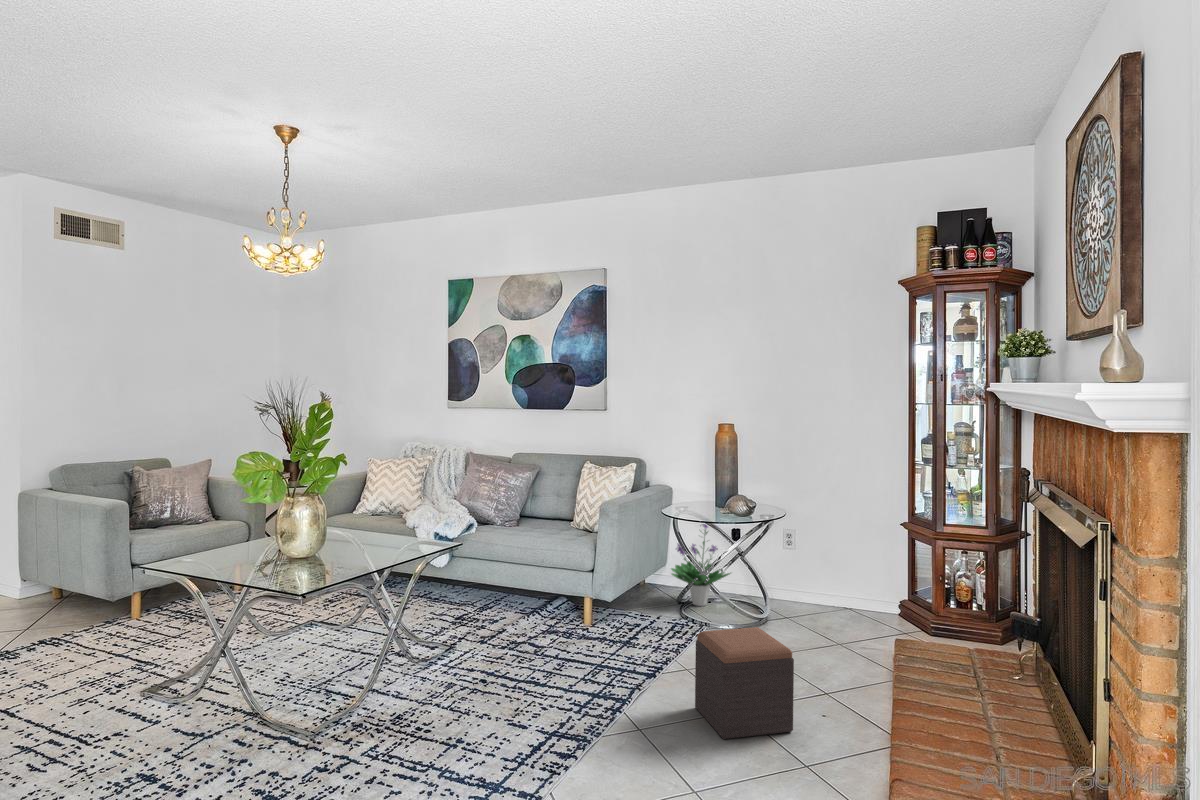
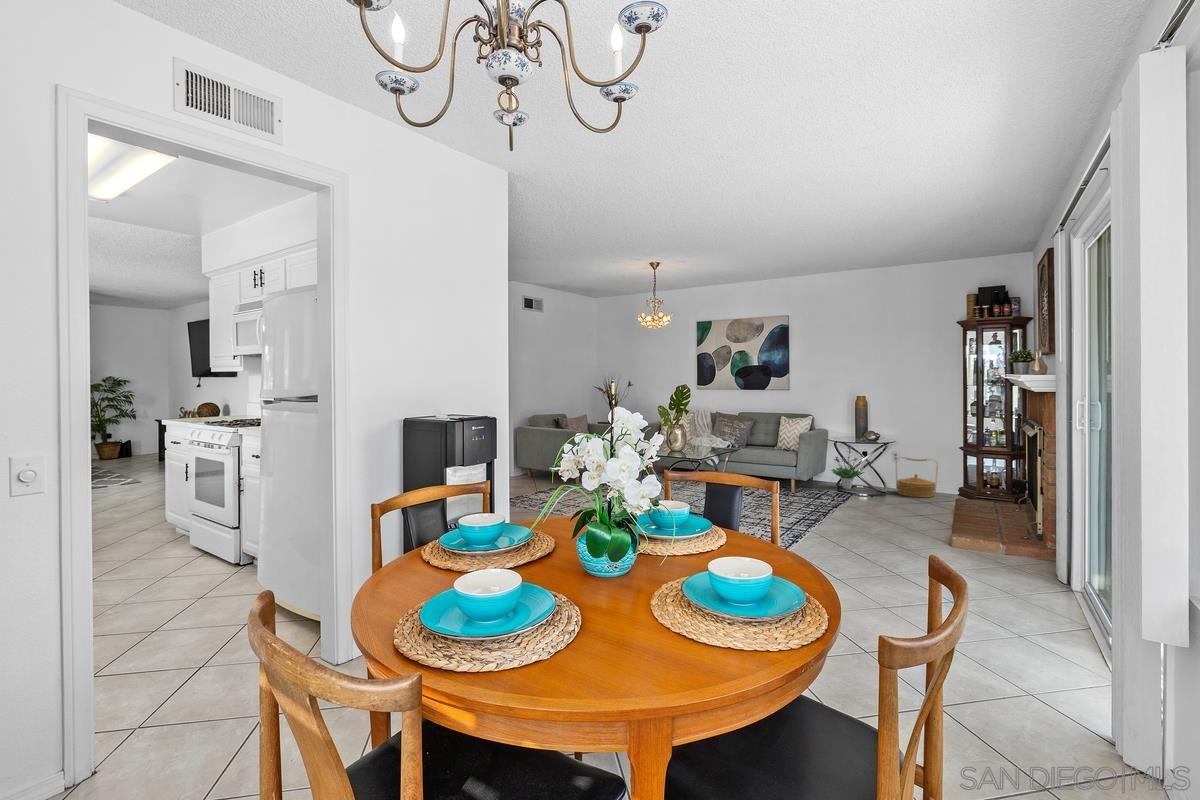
woven basket: none [786,544,863,628] -> present [896,457,938,498]
footstool: present [695,627,794,739] -> none [861,483,909,524]

